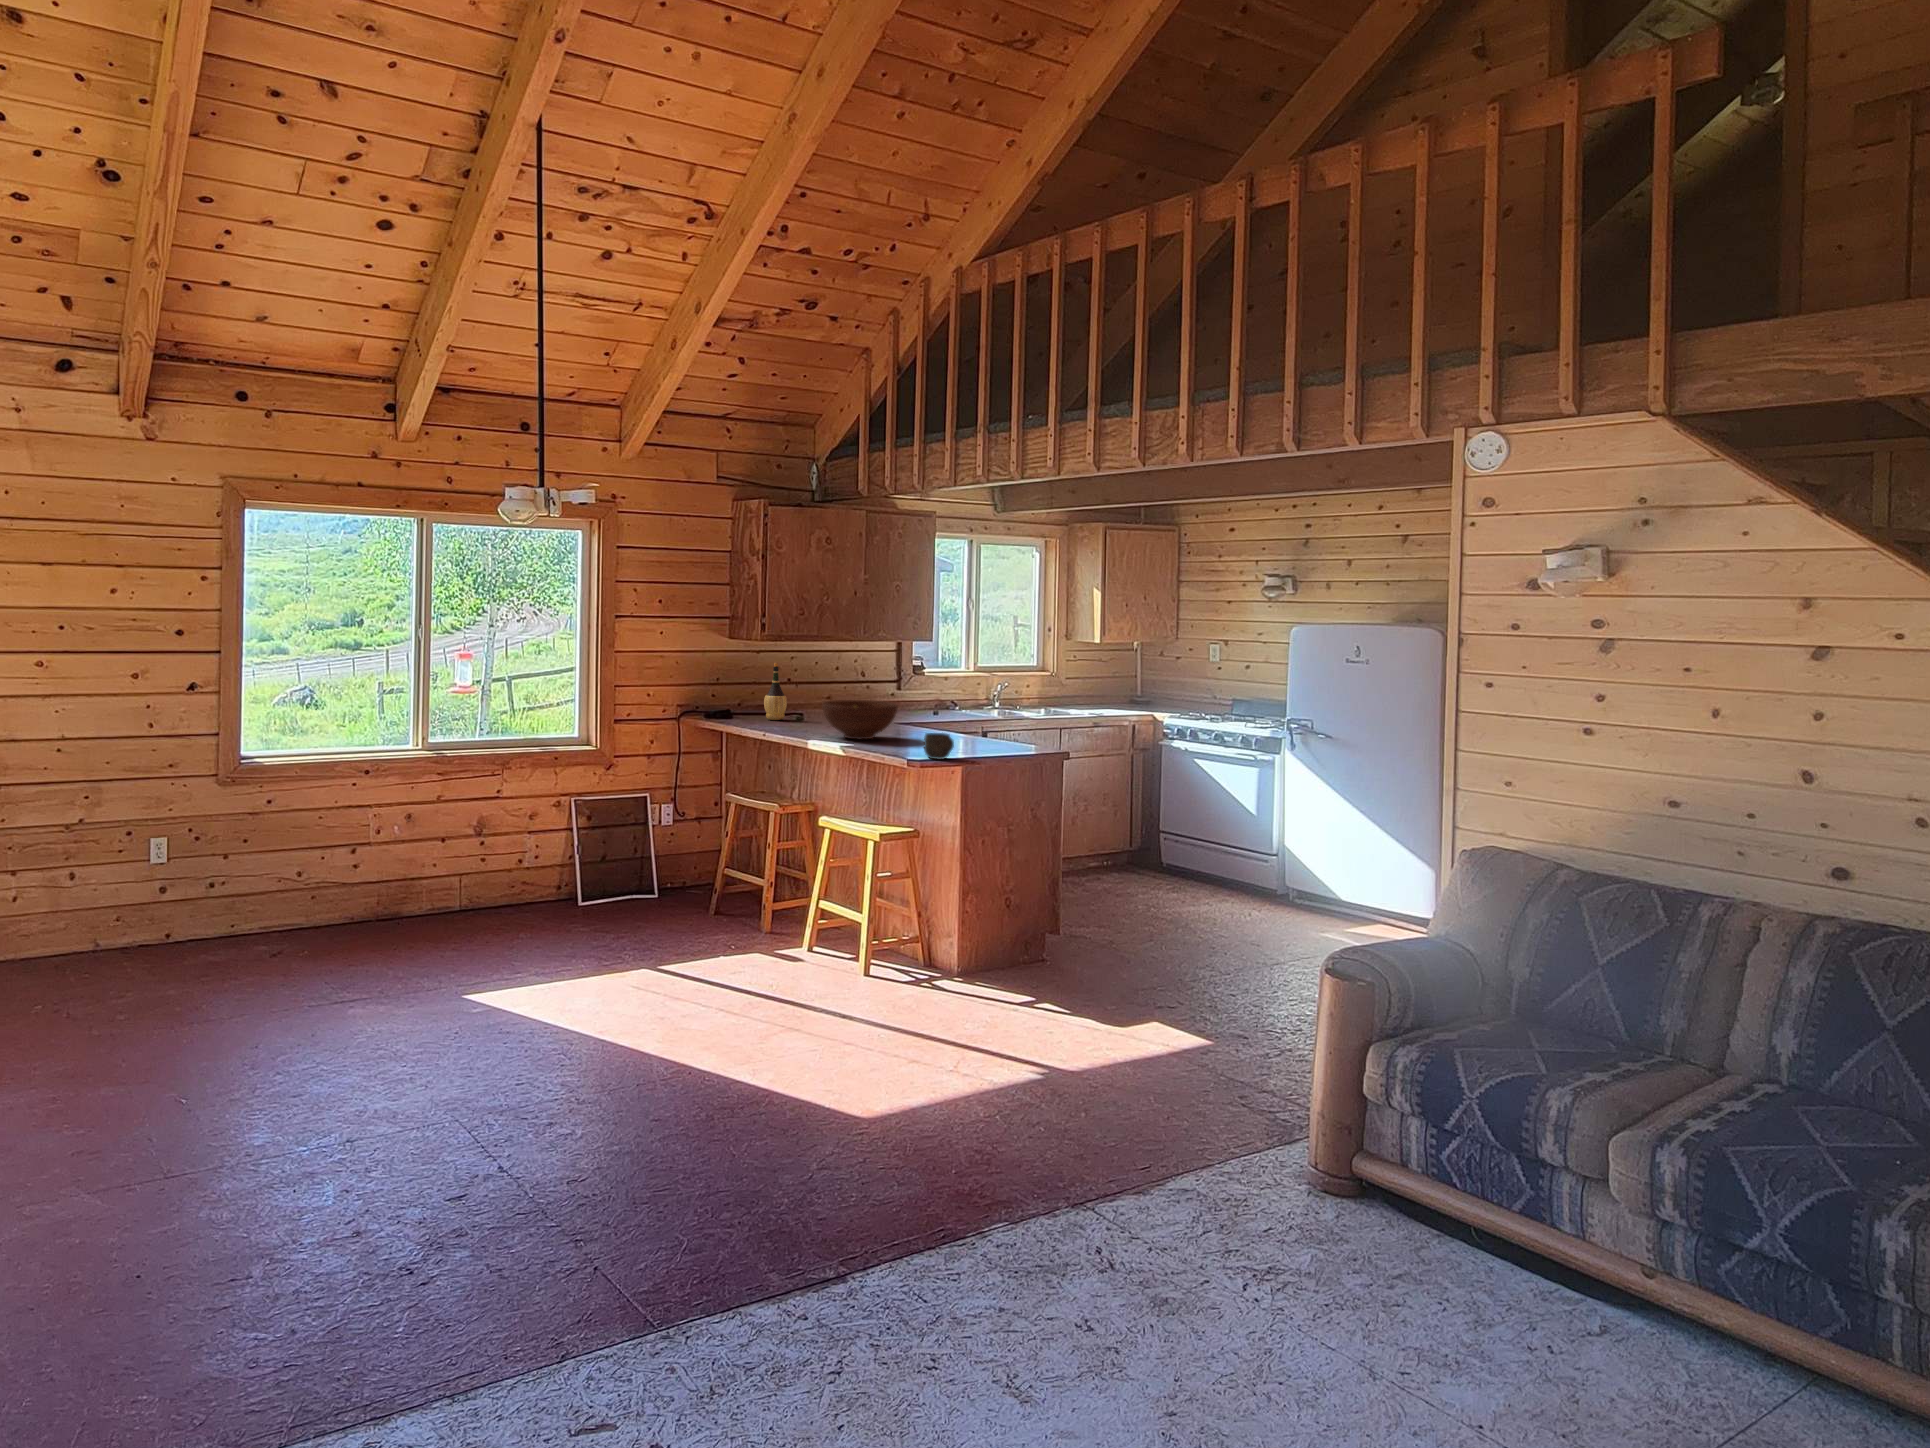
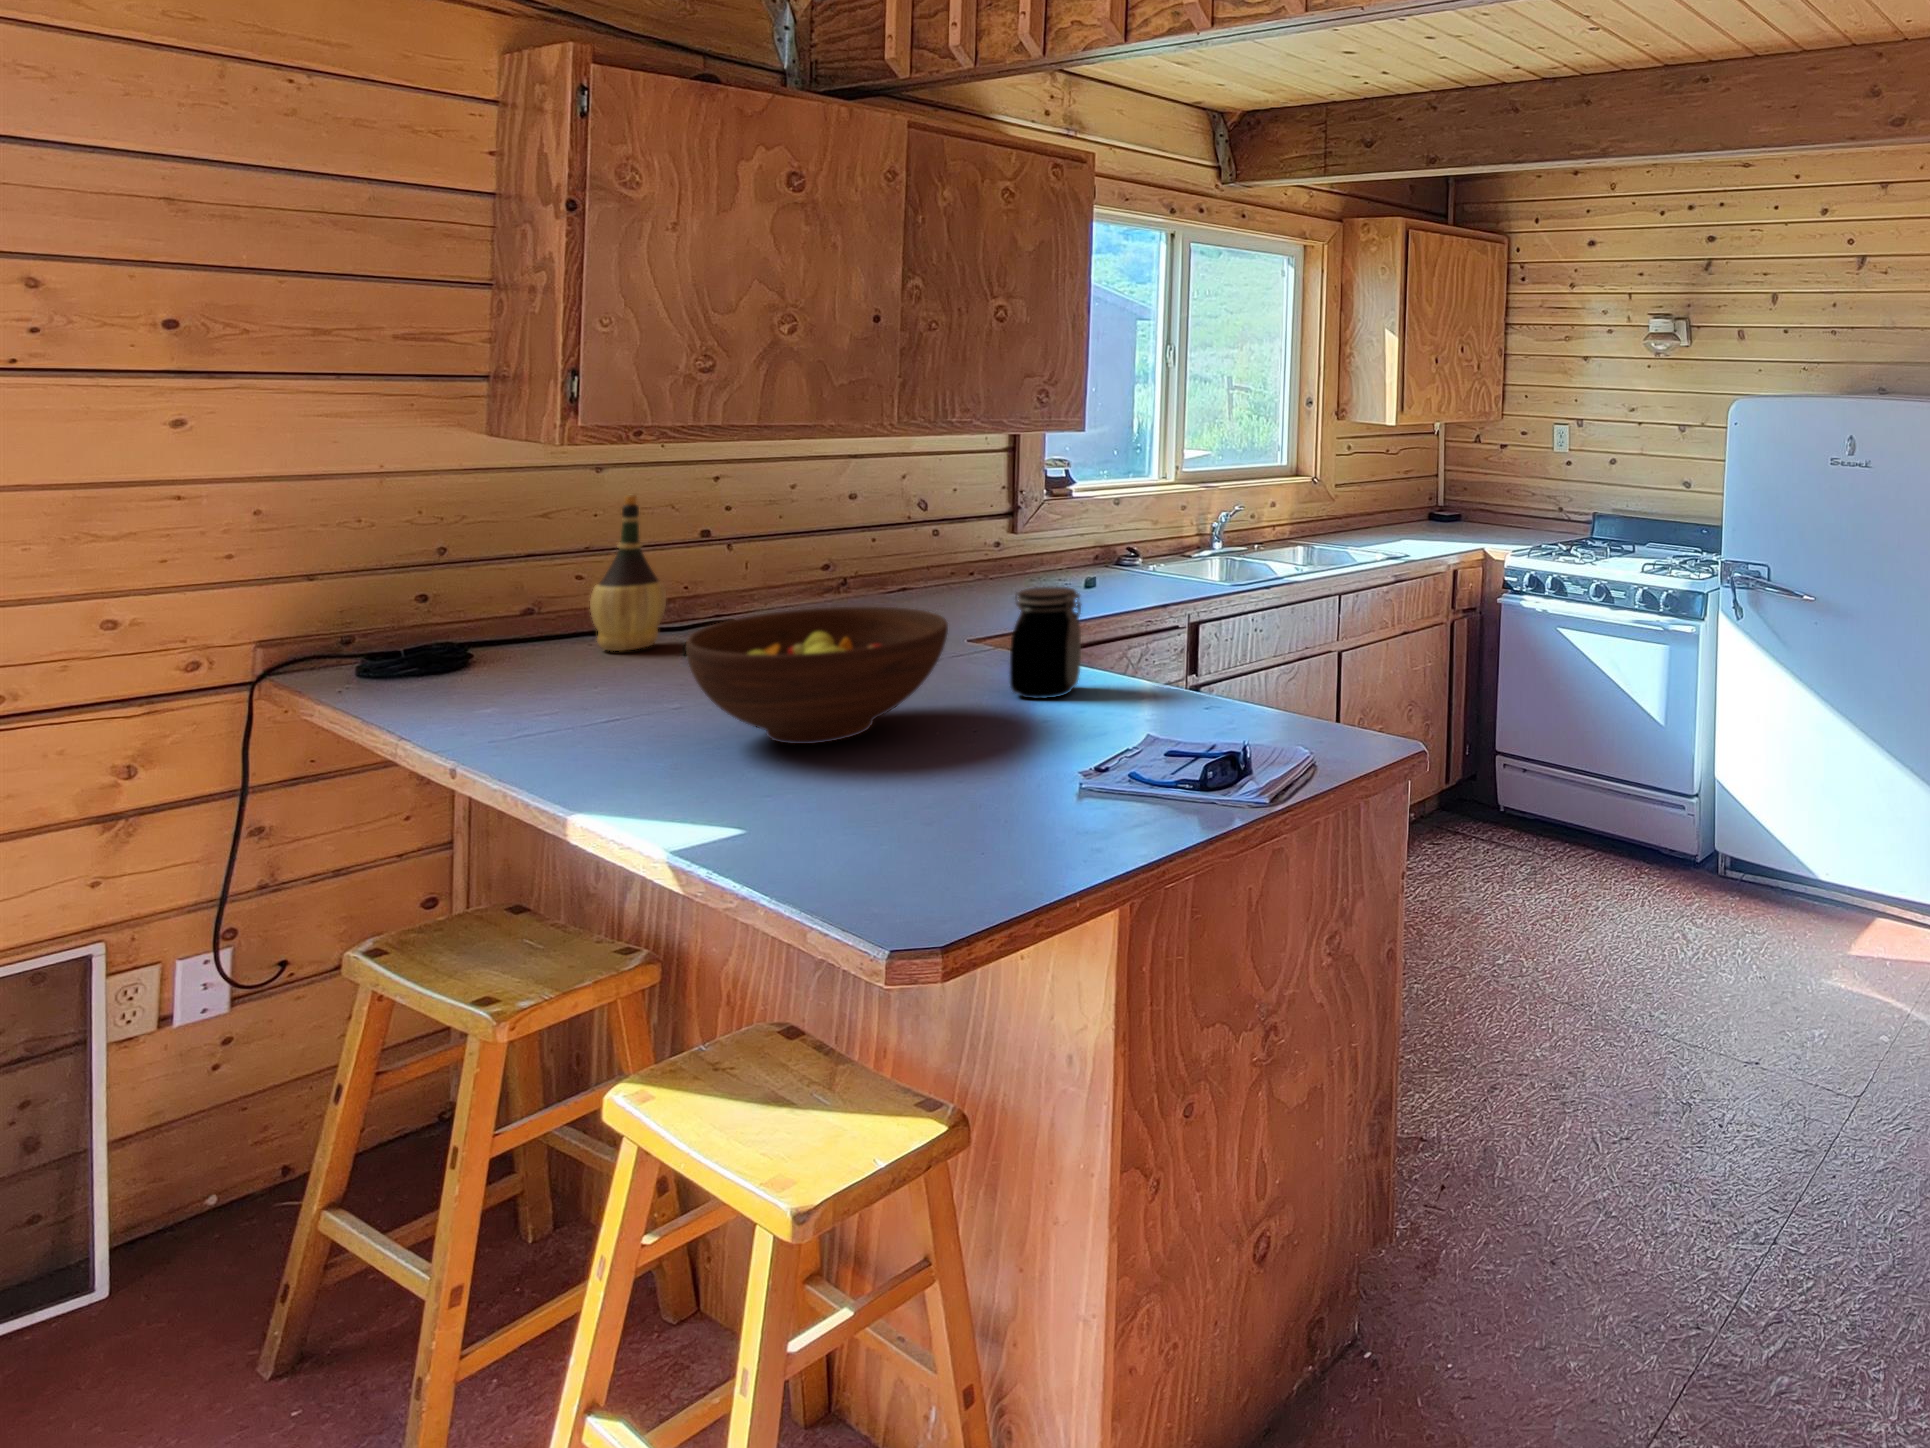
jar: none [915,698,940,738] -> present [1009,587,1081,699]
mug: present [924,733,954,760] -> none [990,762,1103,871]

